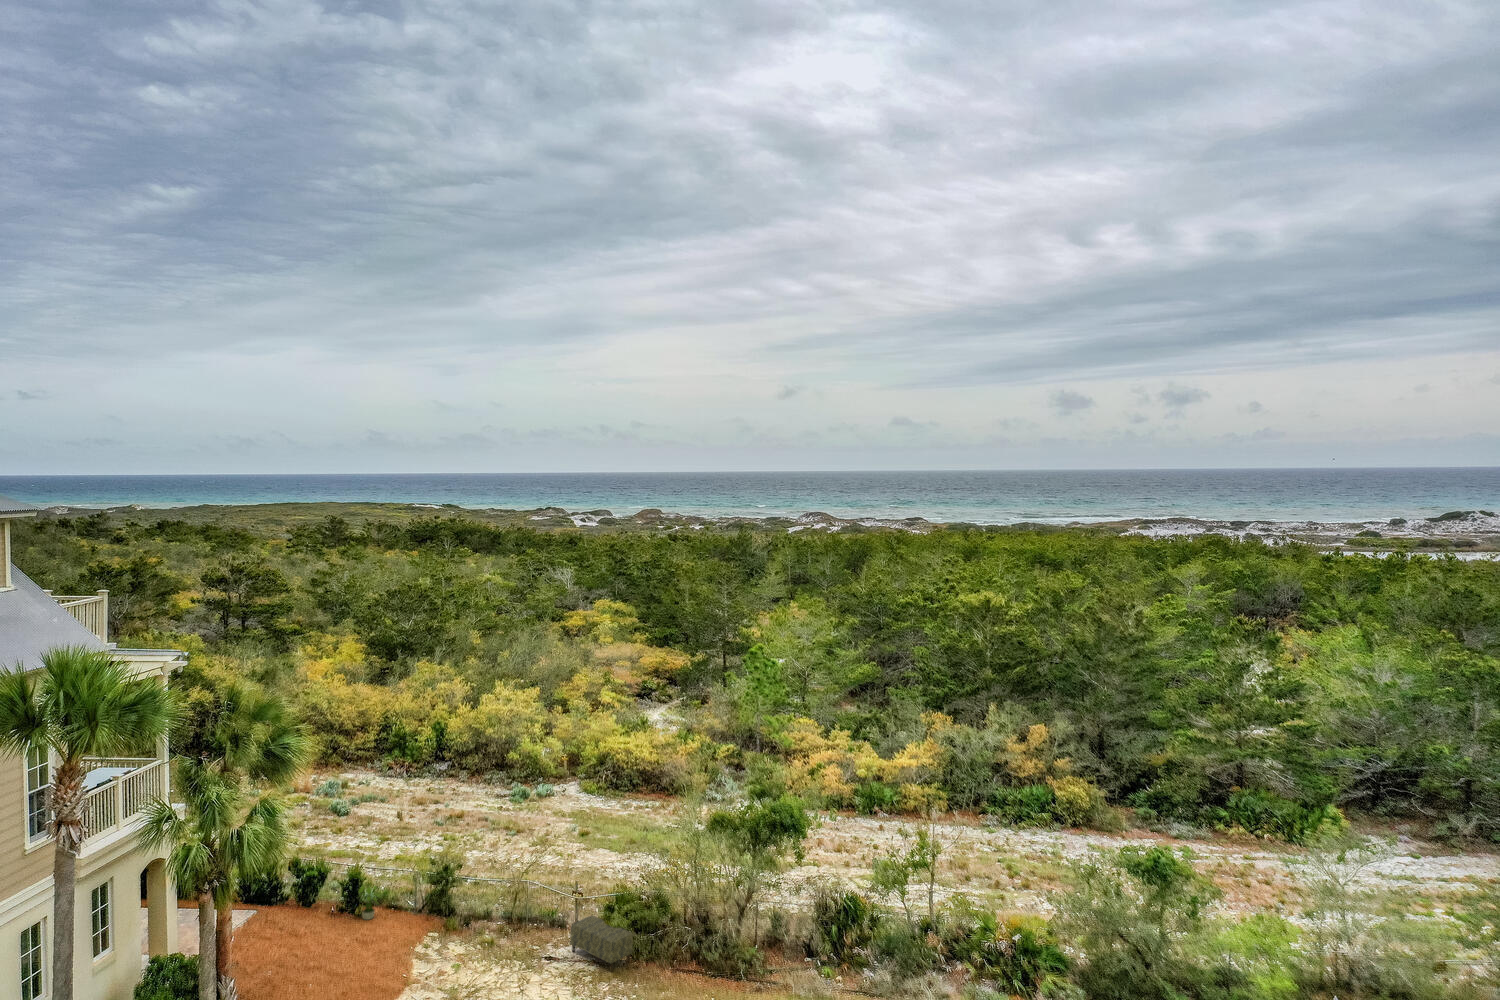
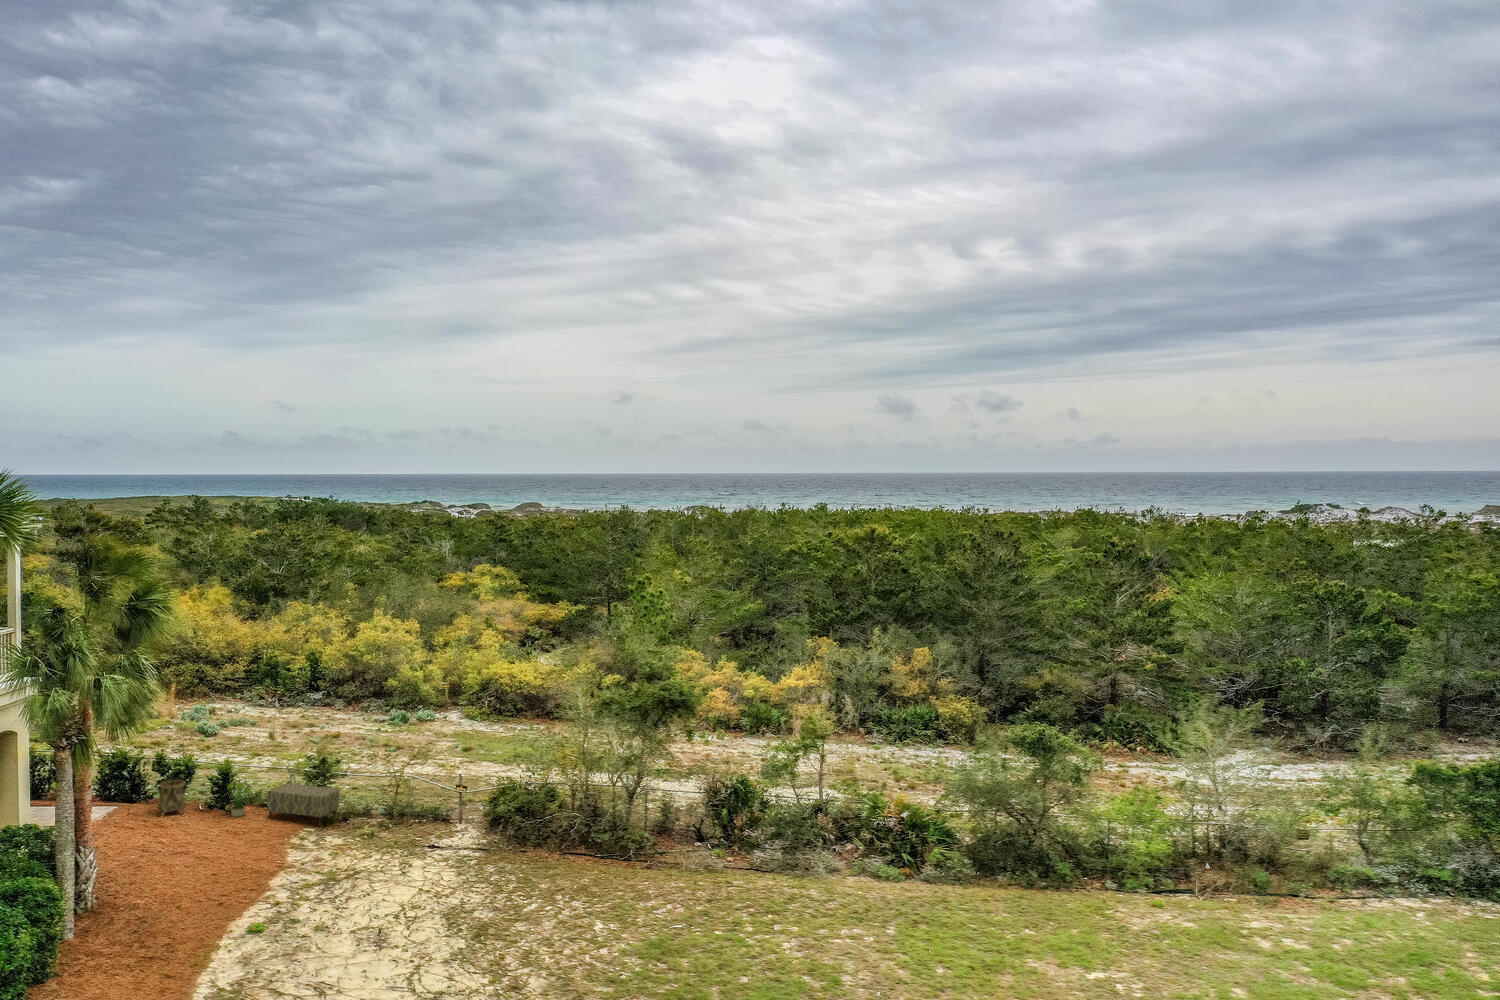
basket: none [296,882,321,920] -> present [158,779,185,817]
bench: present [570,916,633,972] -> present [267,783,340,825]

